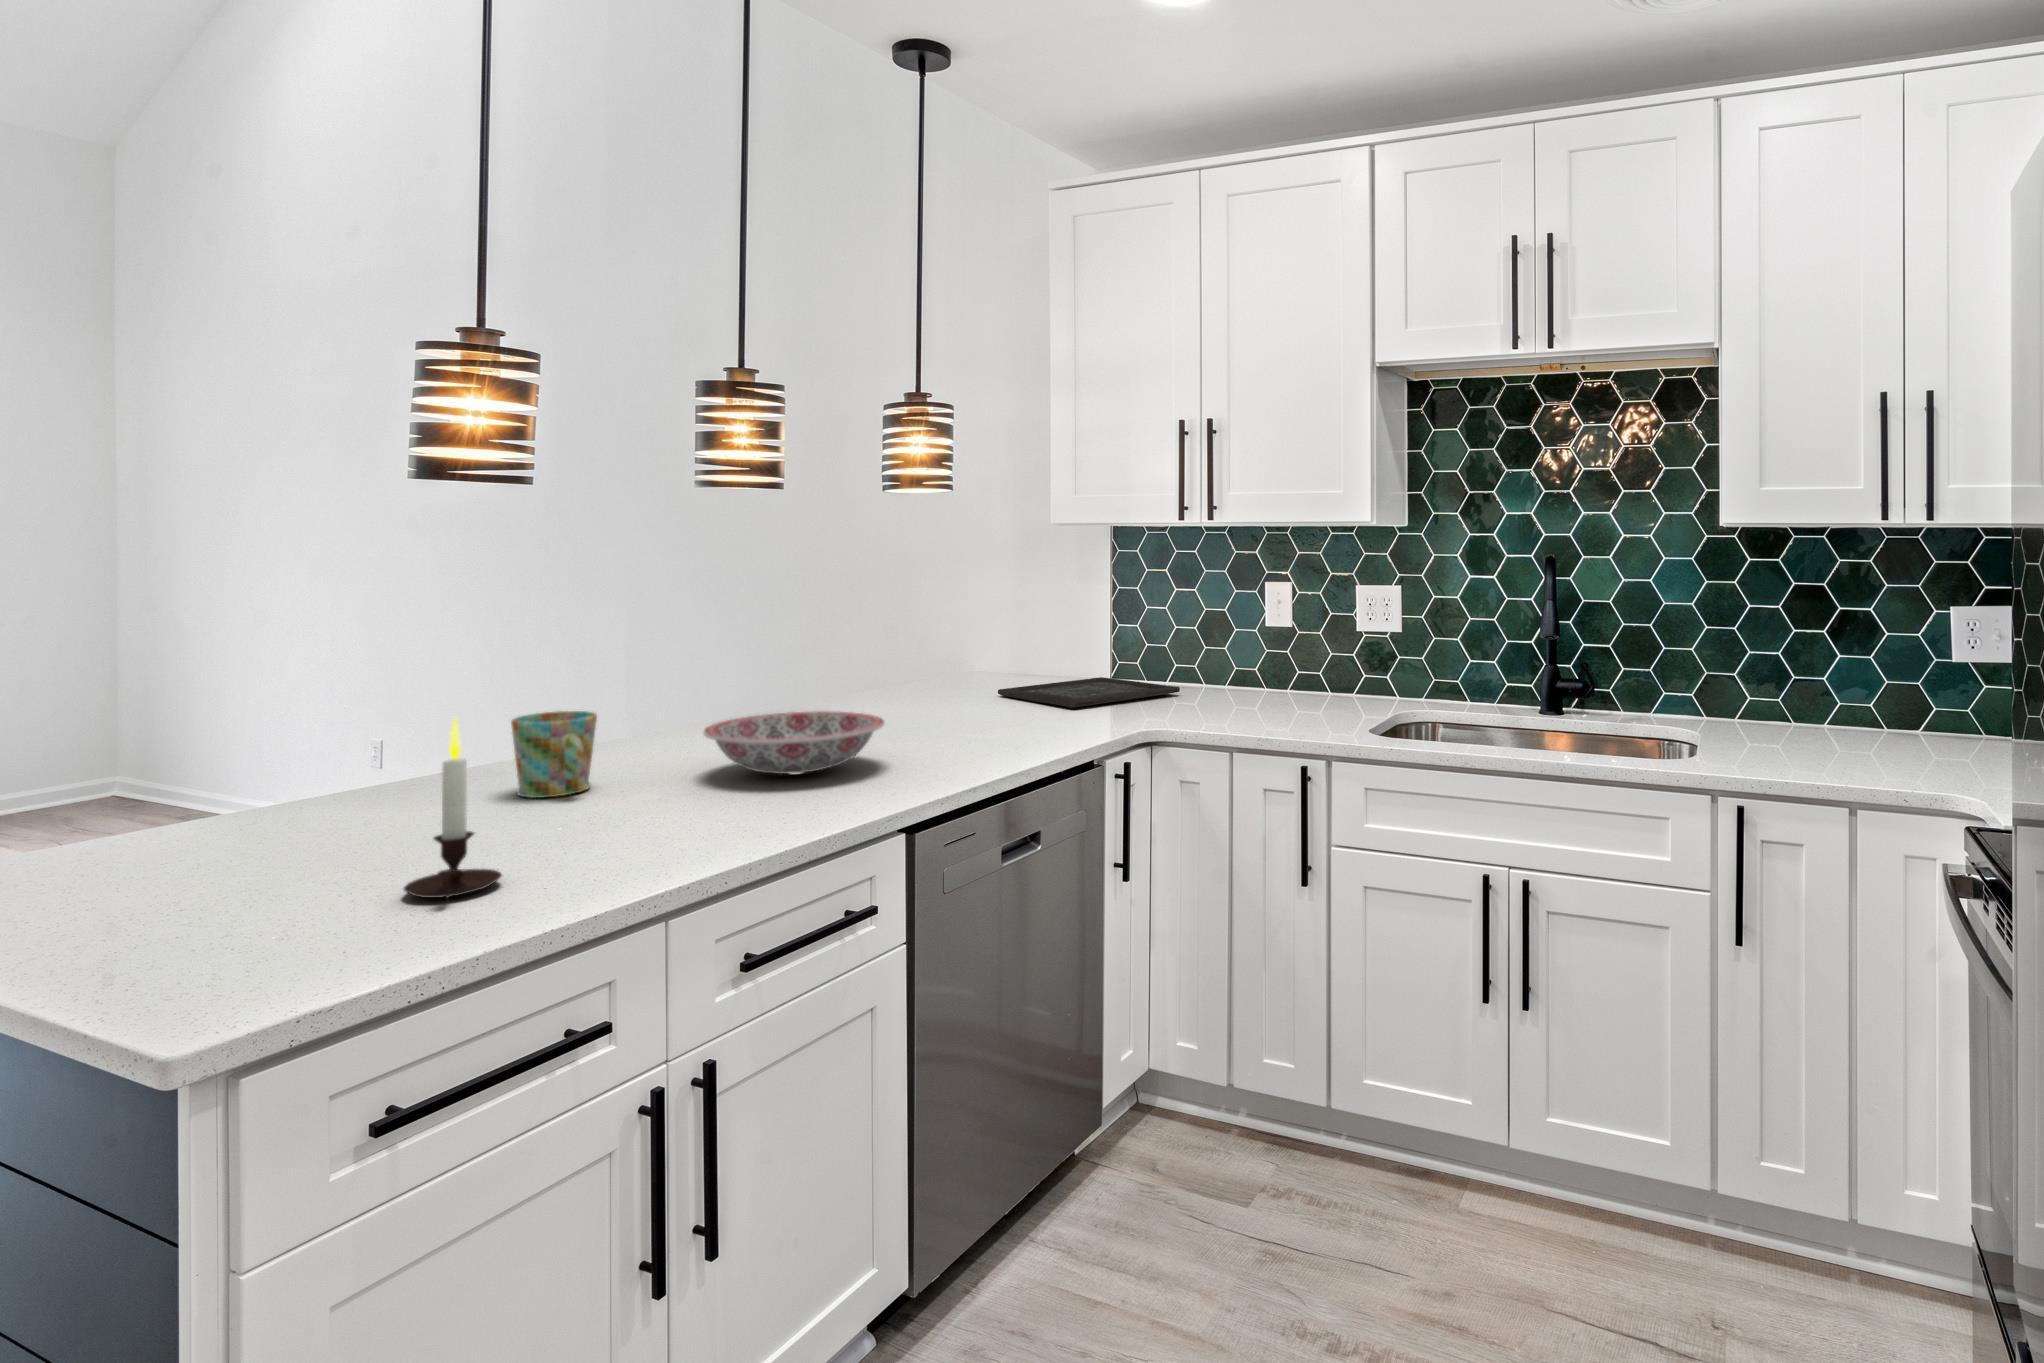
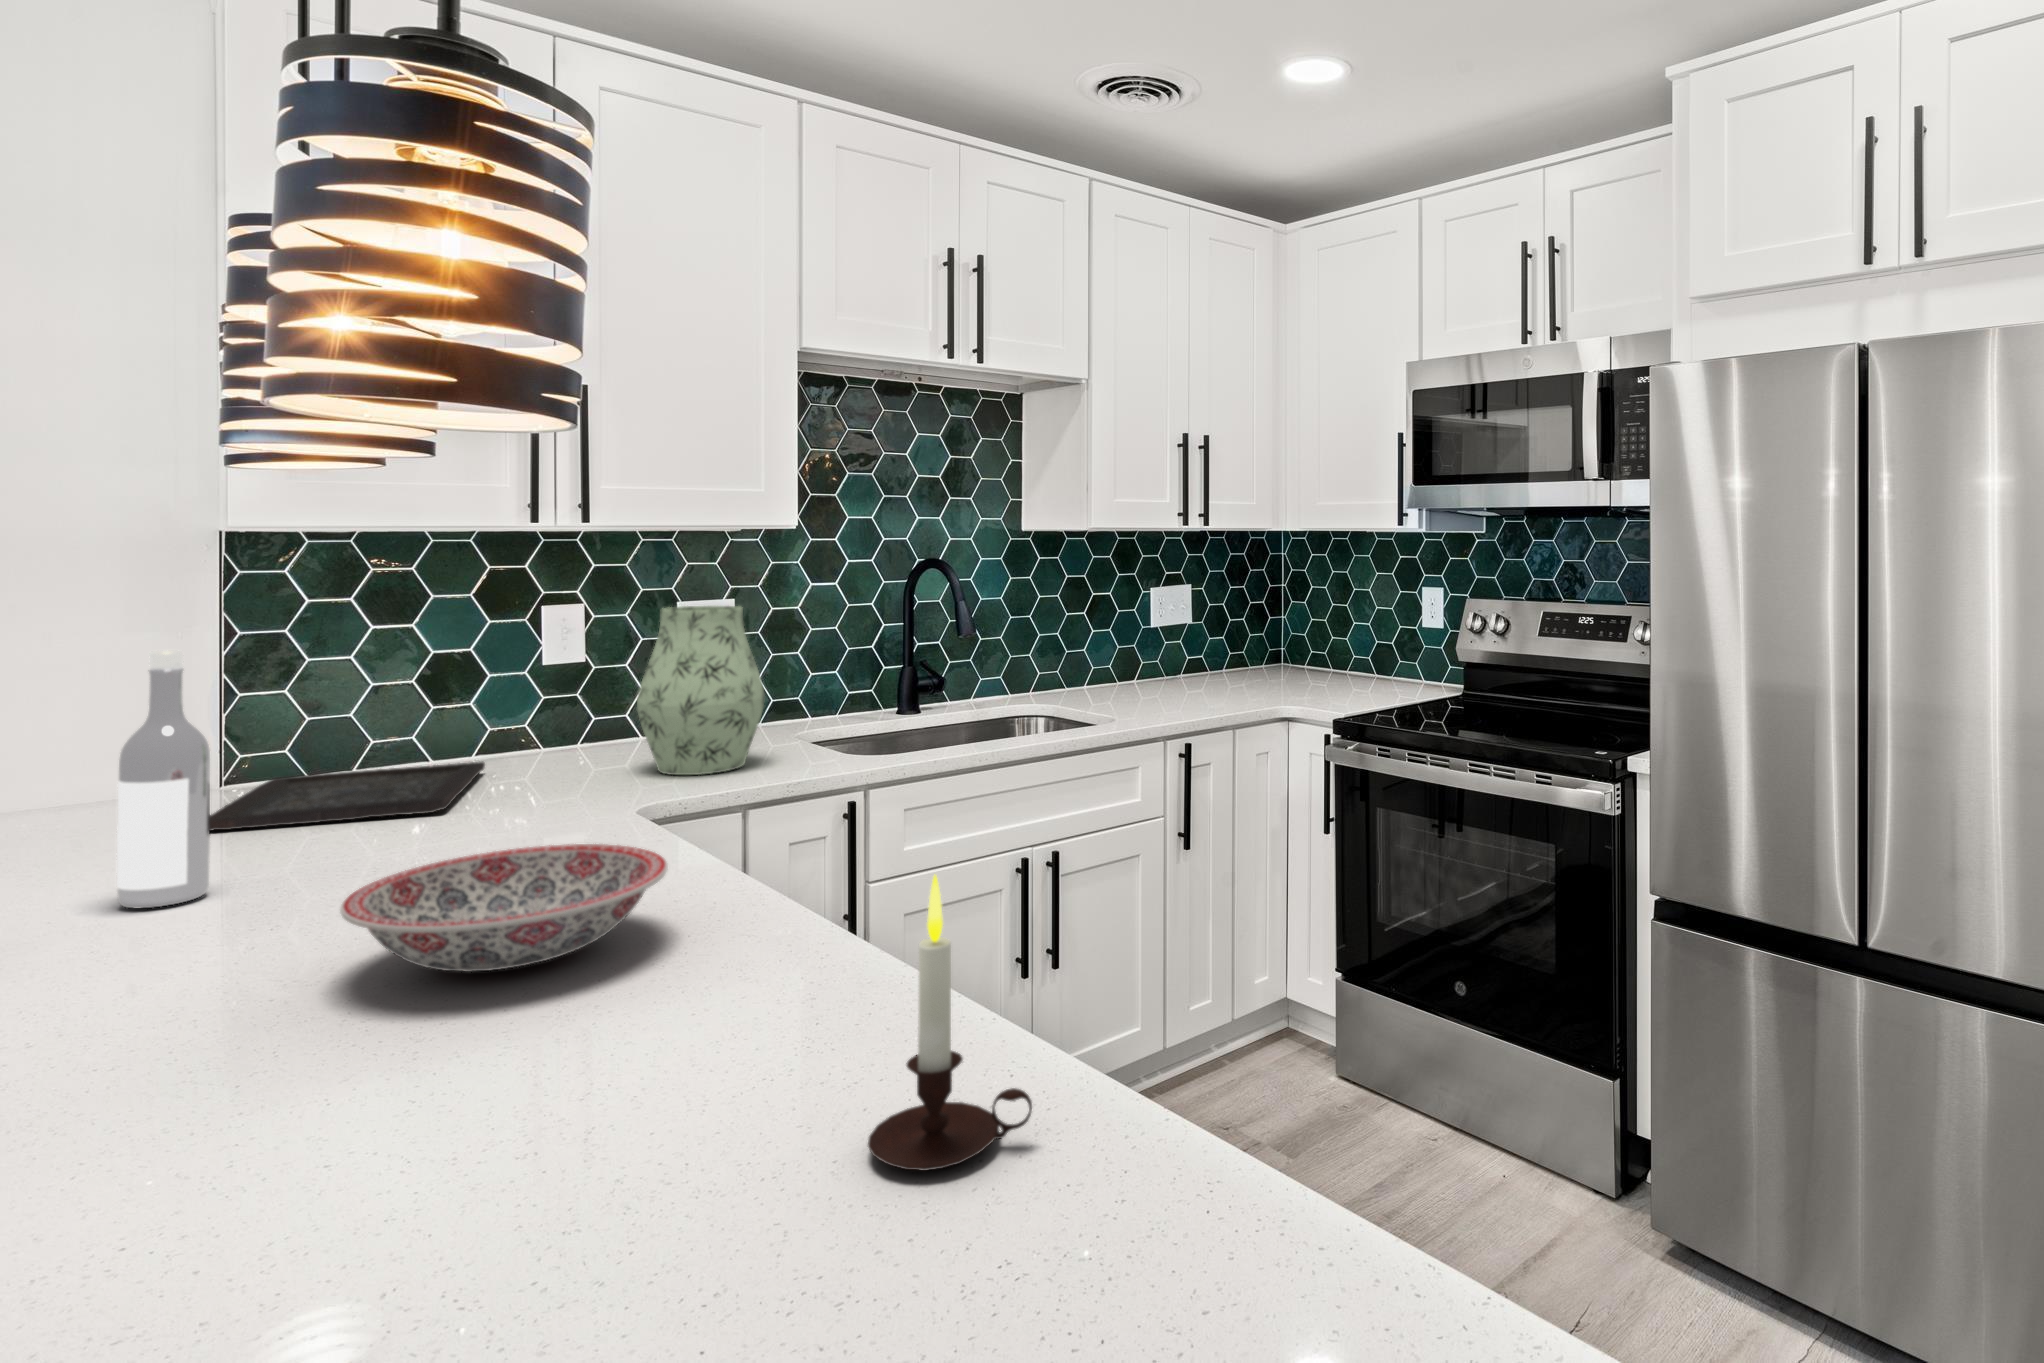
wine bottle: none [859,583,898,719] -> present [117,650,210,908]
vase: none [1212,584,1308,722] -> present [637,606,765,775]
mug: present [511,711,597,798] -> none [148,945,398,1160]

